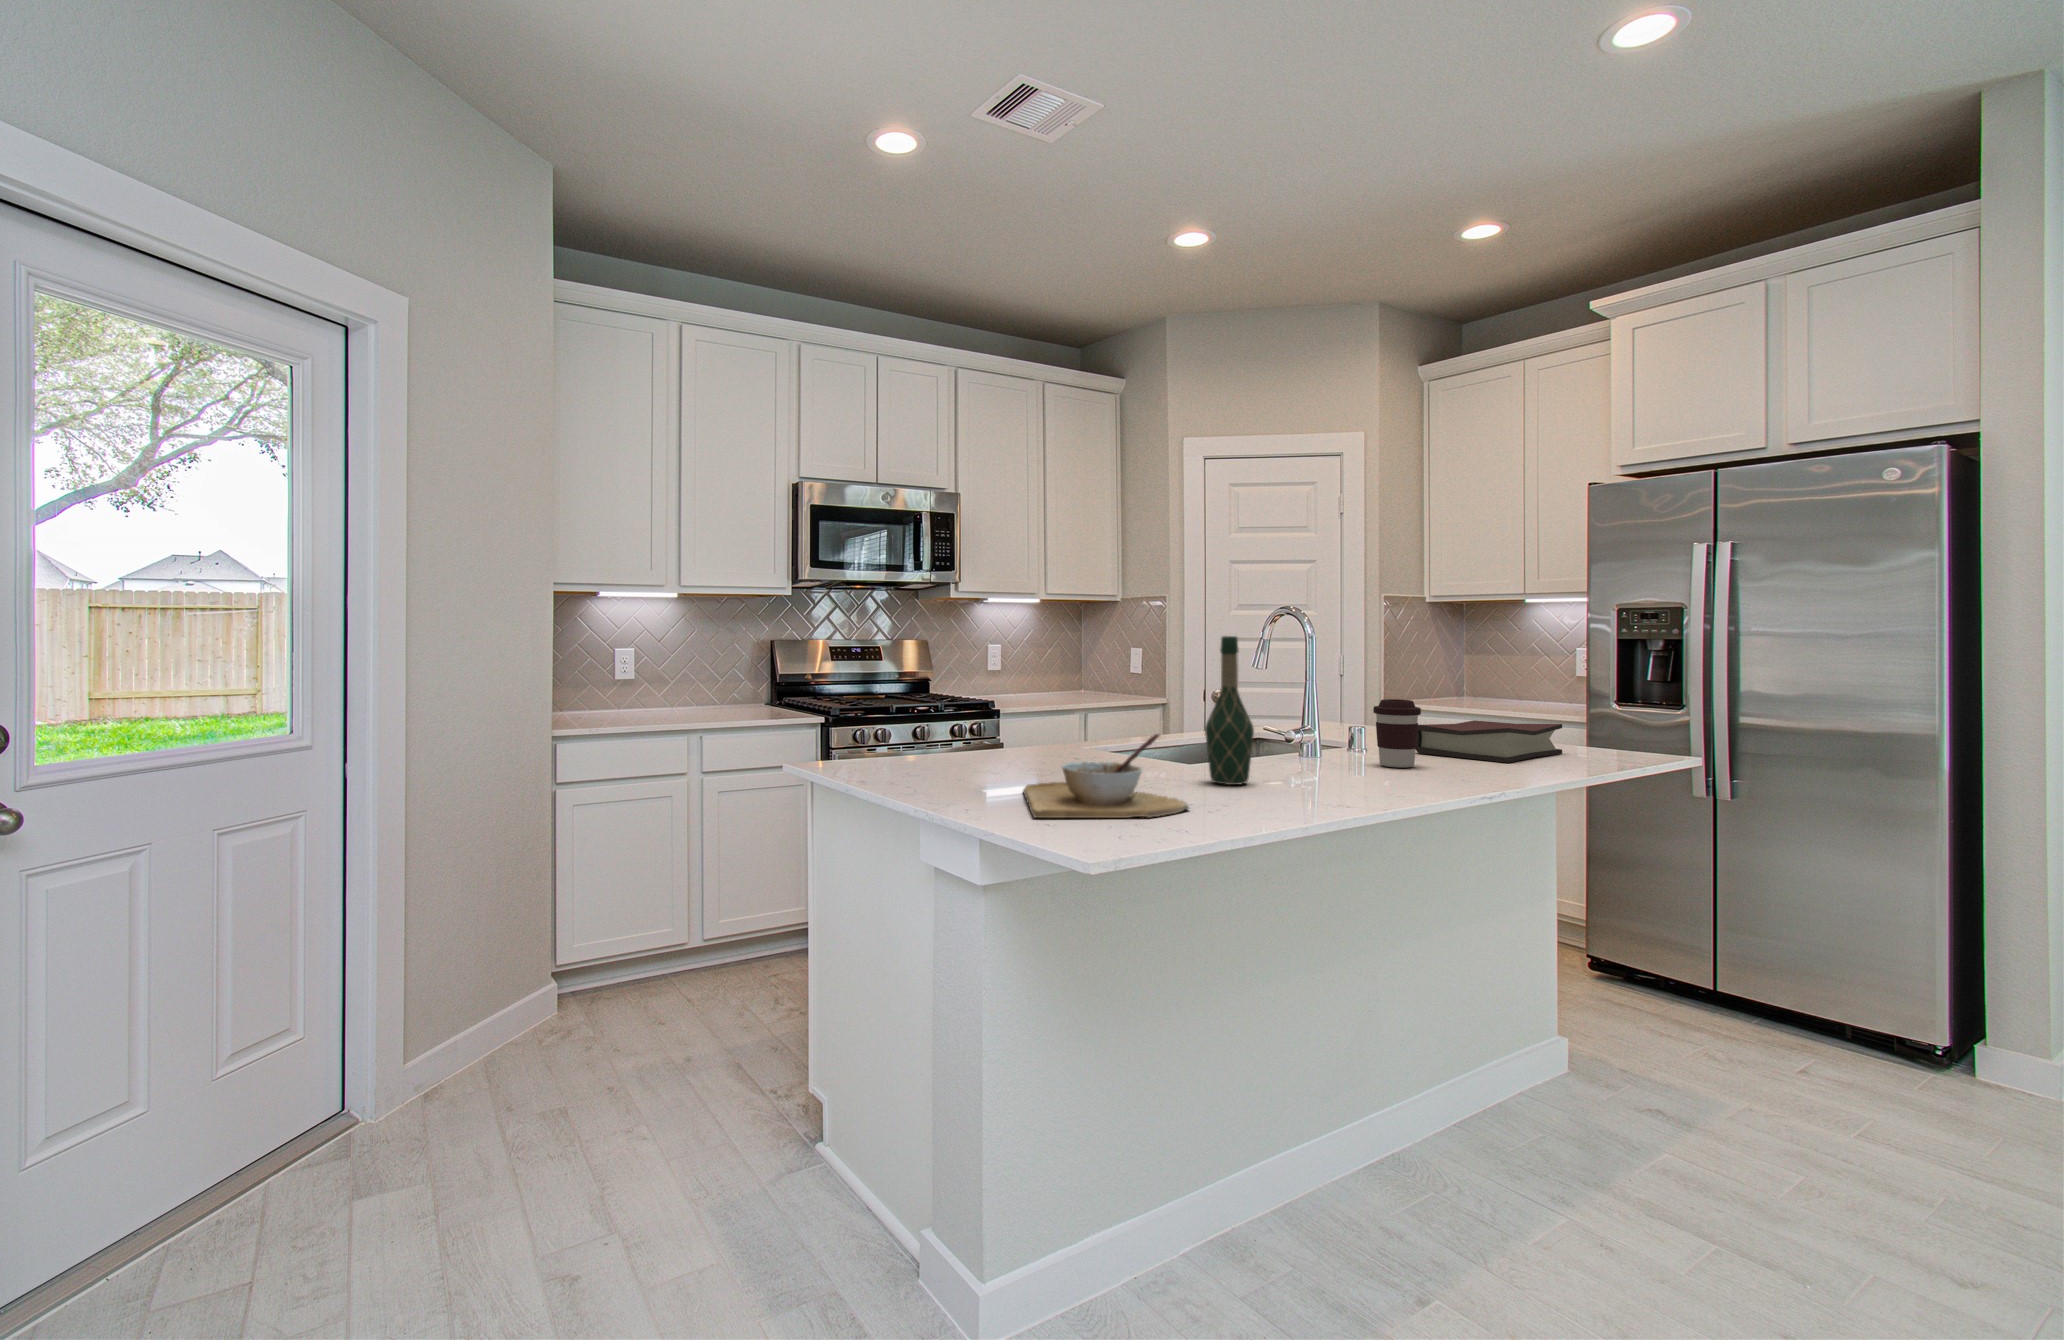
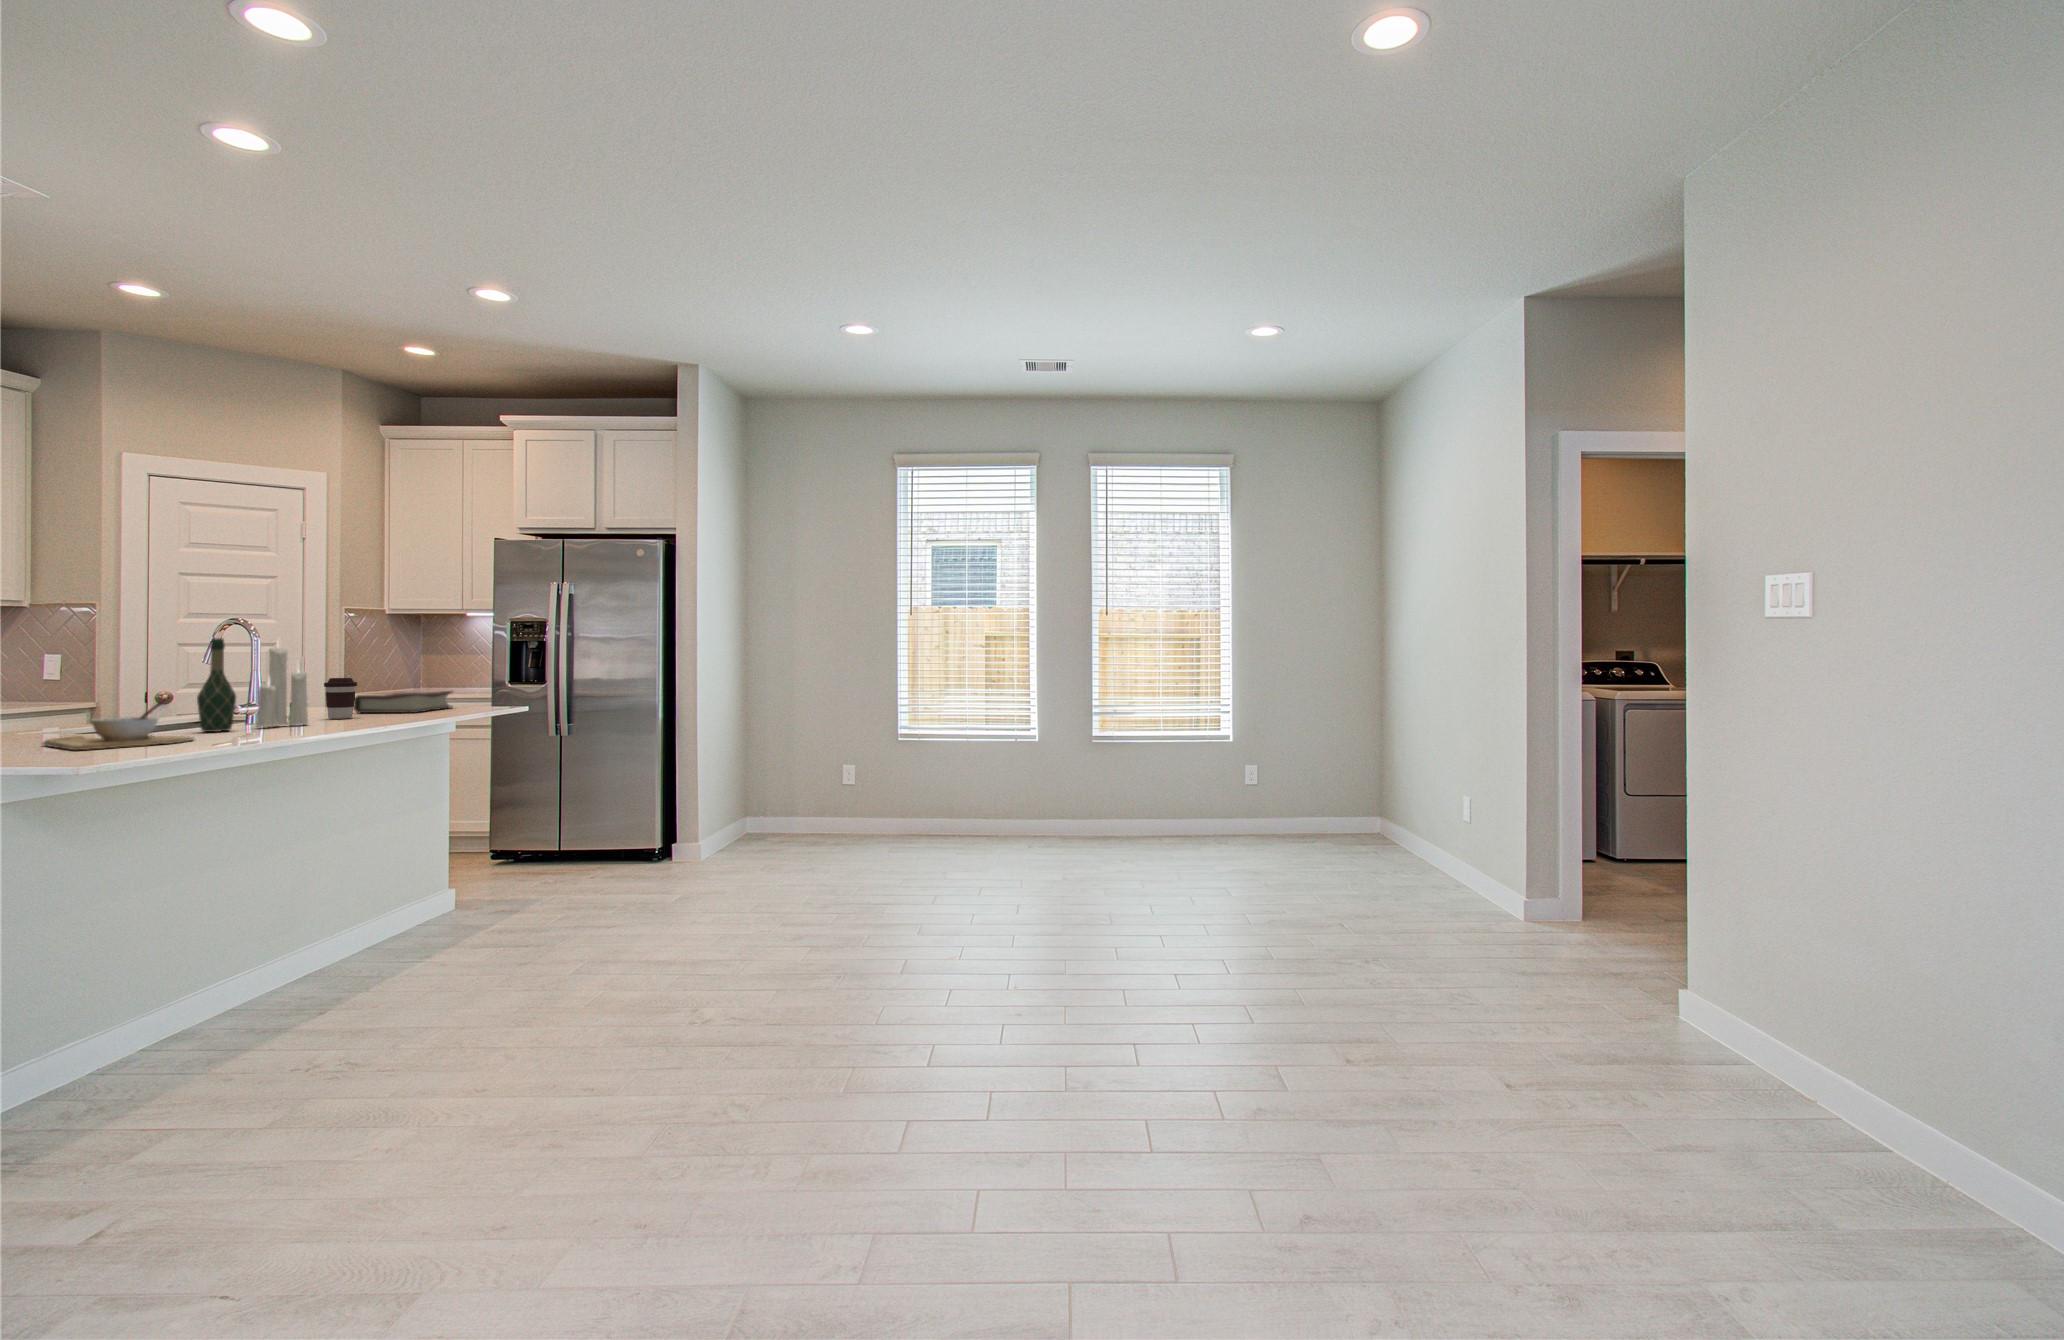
candle: none [1279,626,1353,782] -> present [256,647,308,727]

